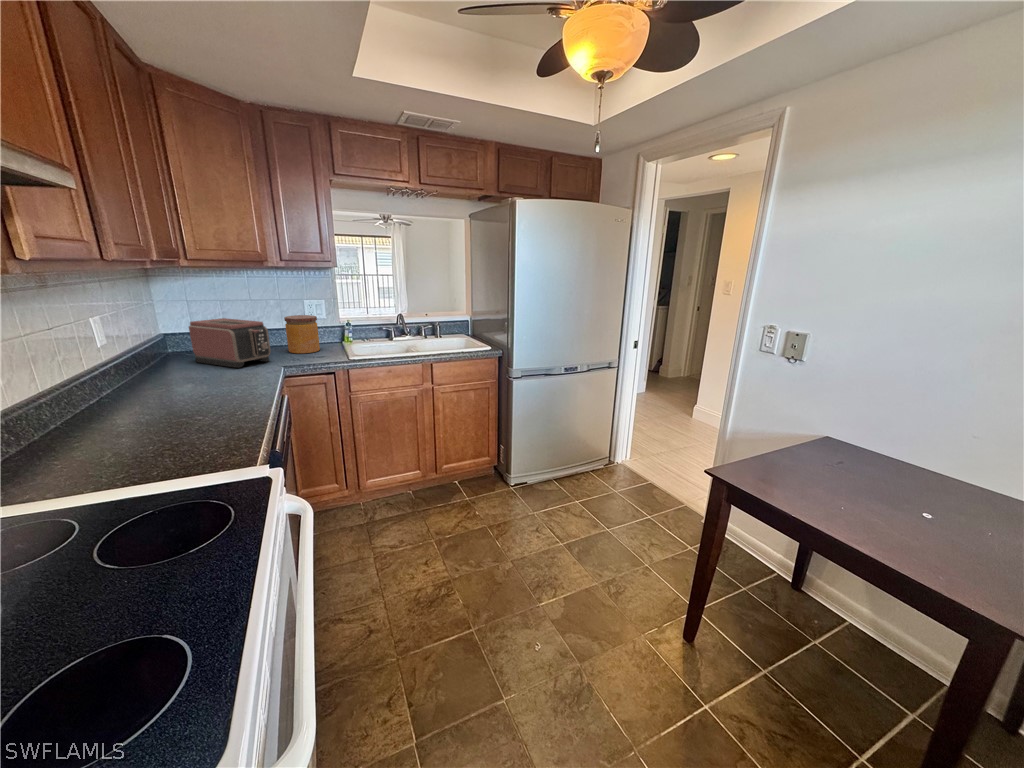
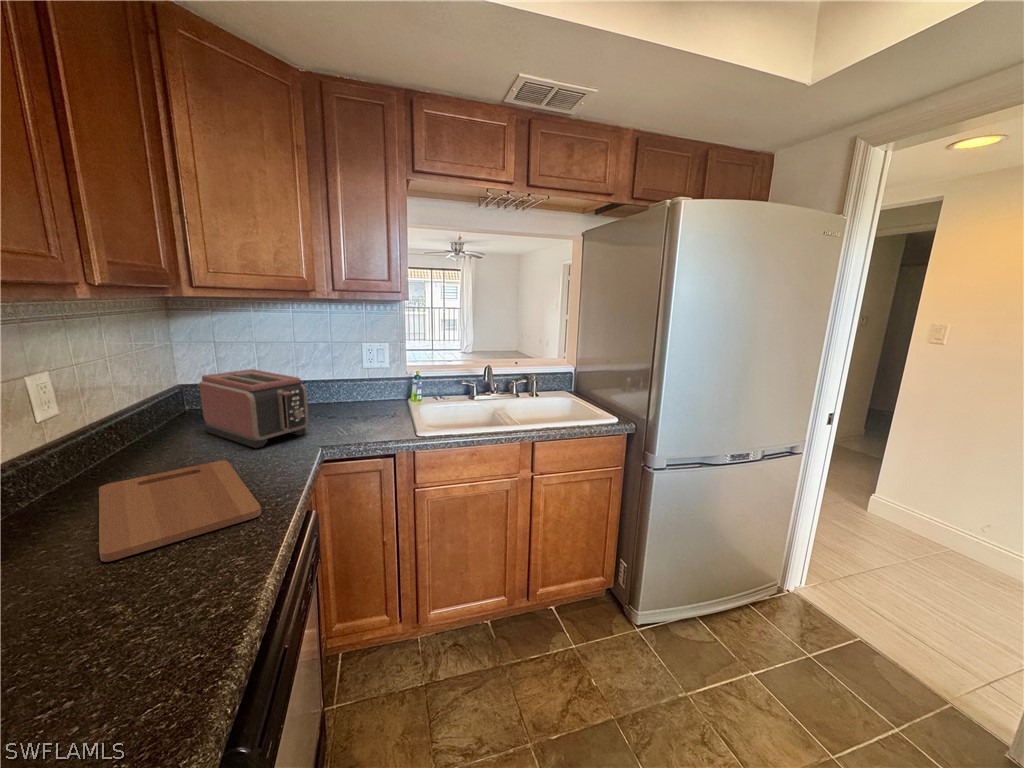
jar: present [284,315,320,354] -> none [333,364,378,419]
cutting board: none [147,372,256,407] -> present [99,460,261,562]

